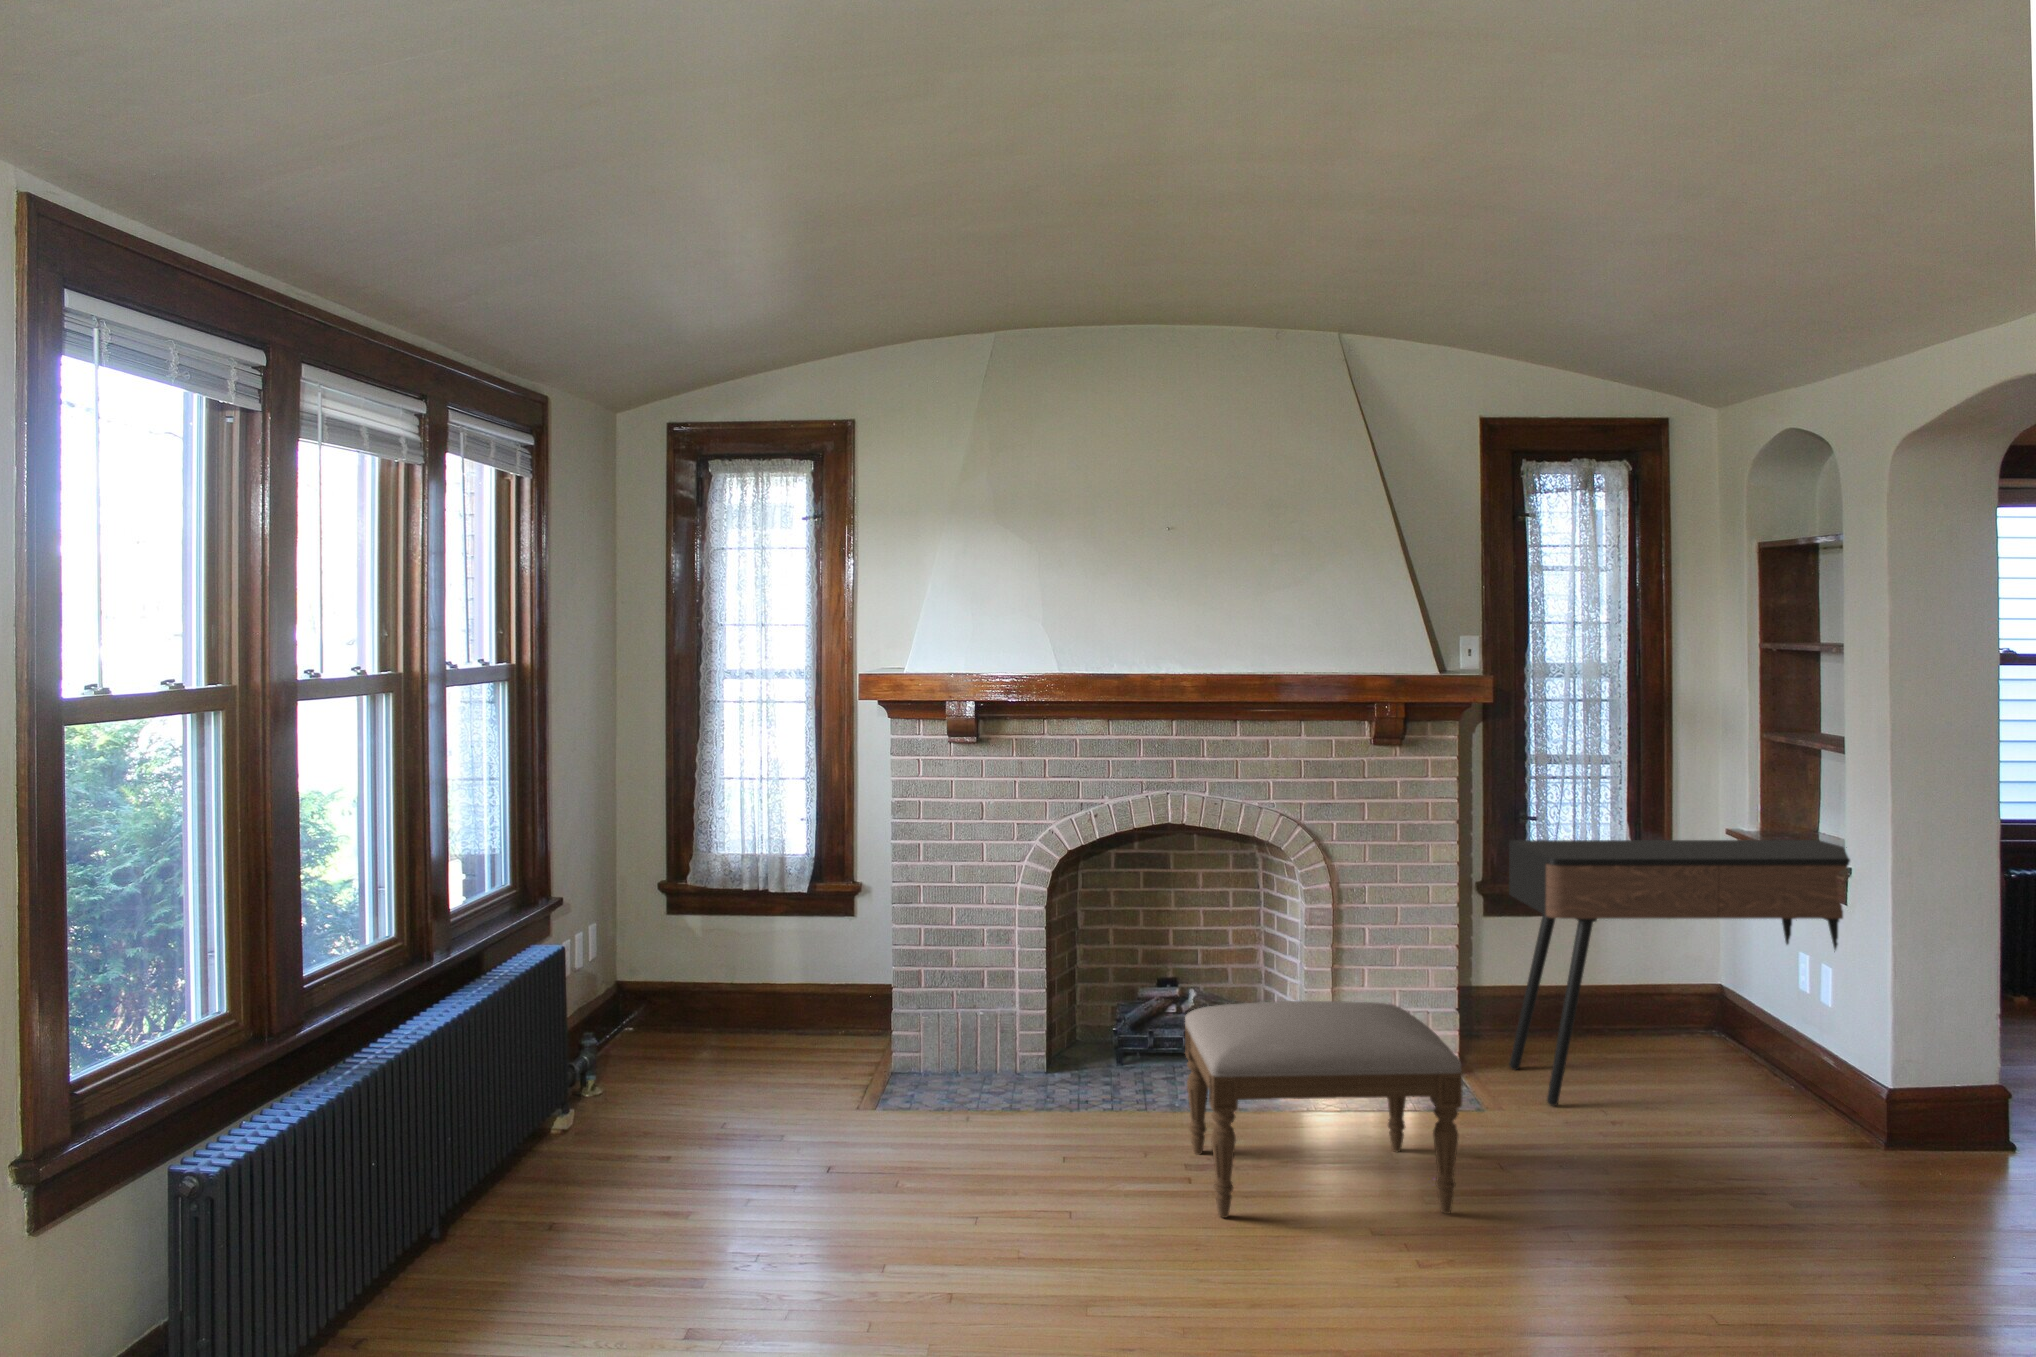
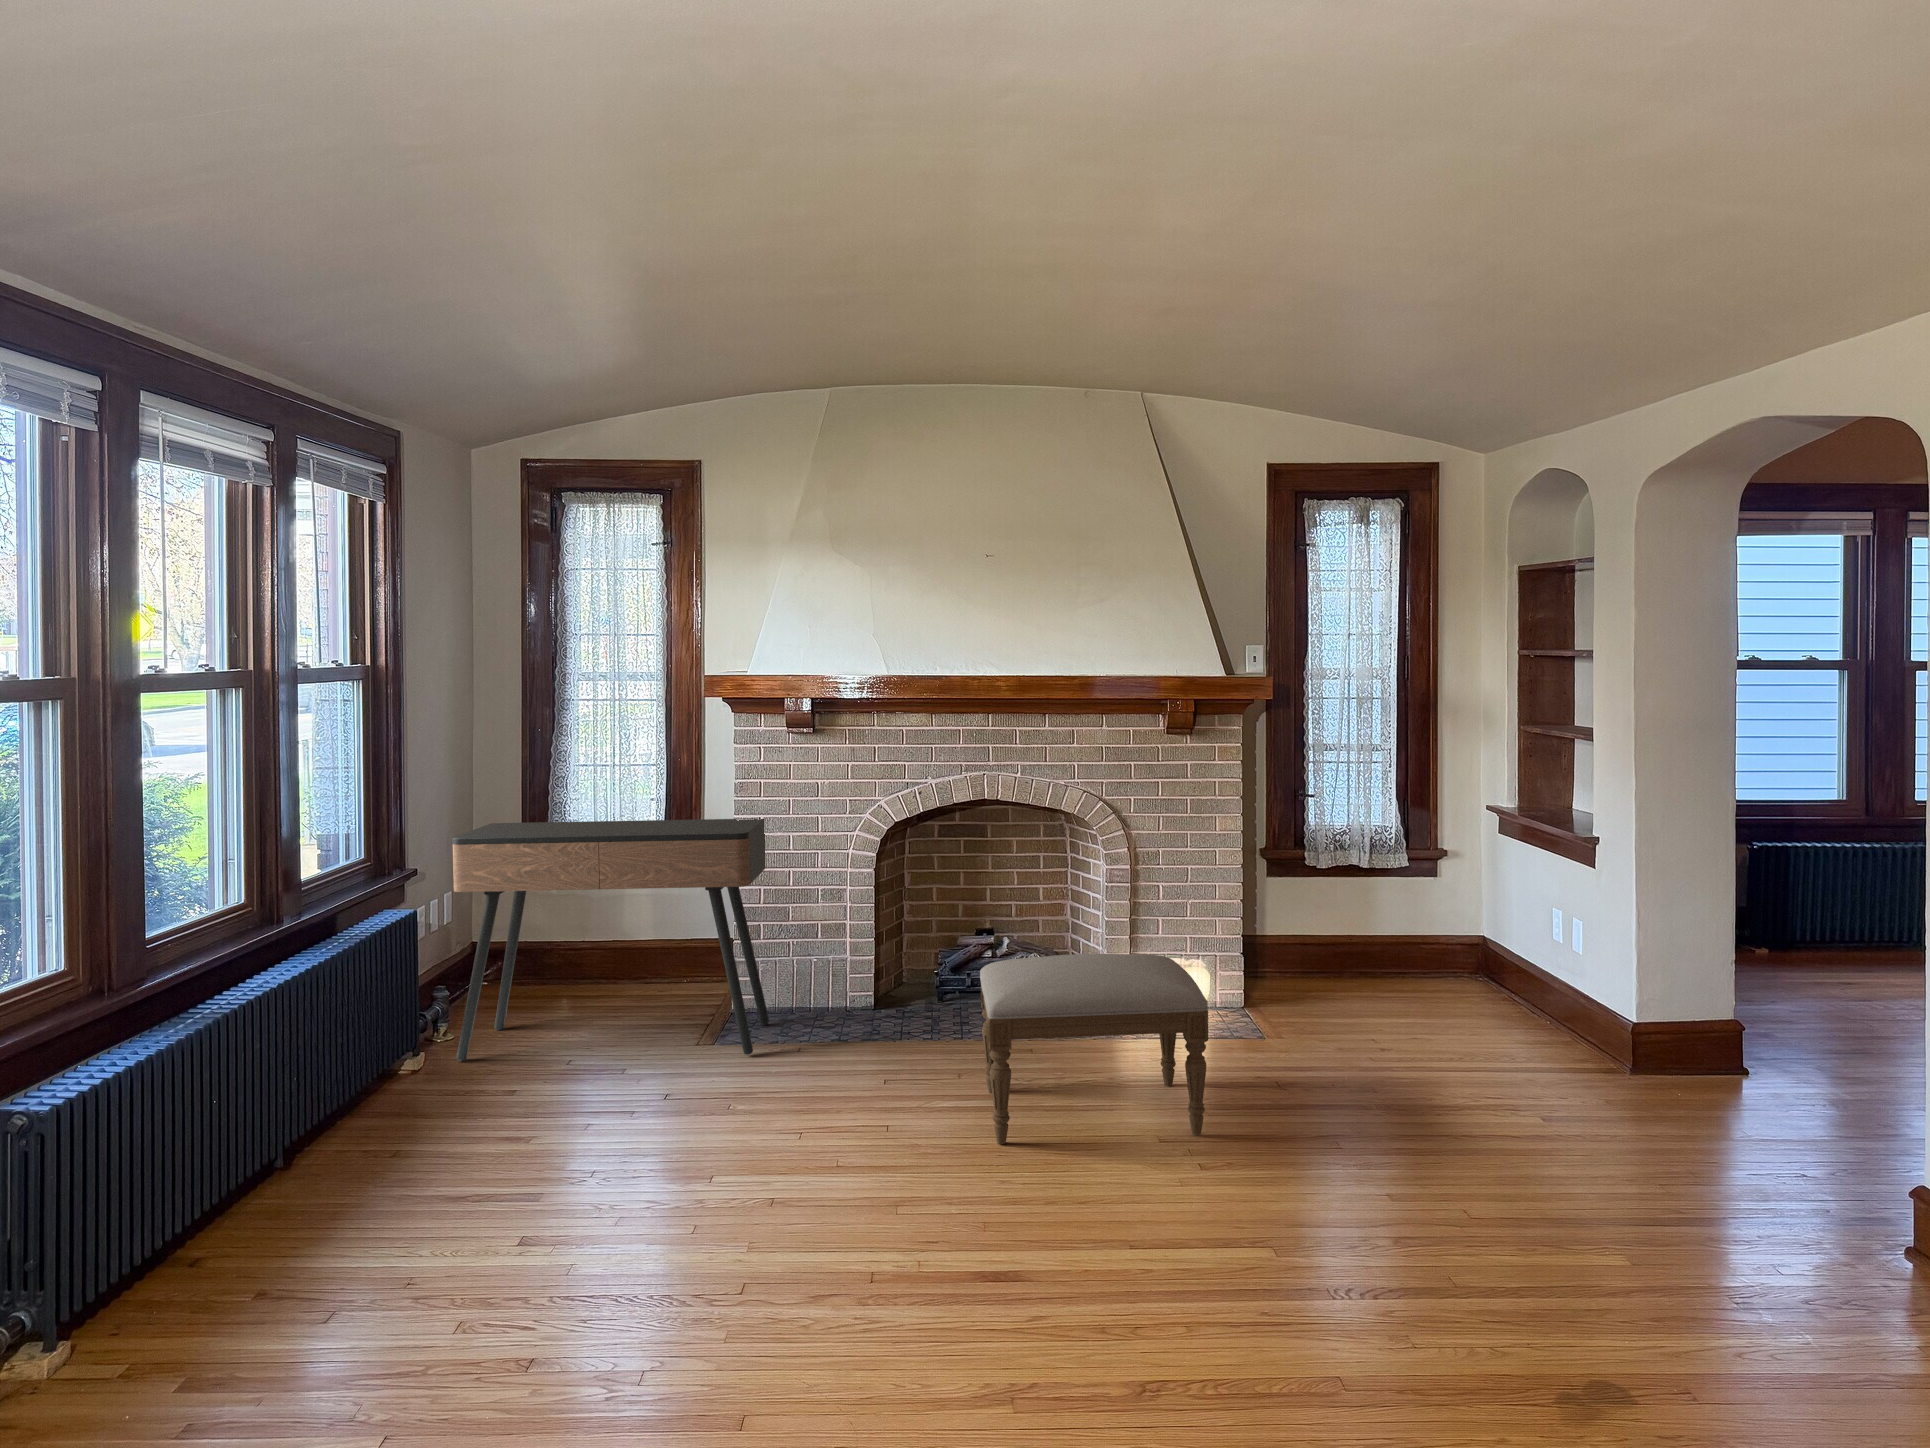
console table: present [1509,840,1850,1106] -> present [452,819,769,1061]

